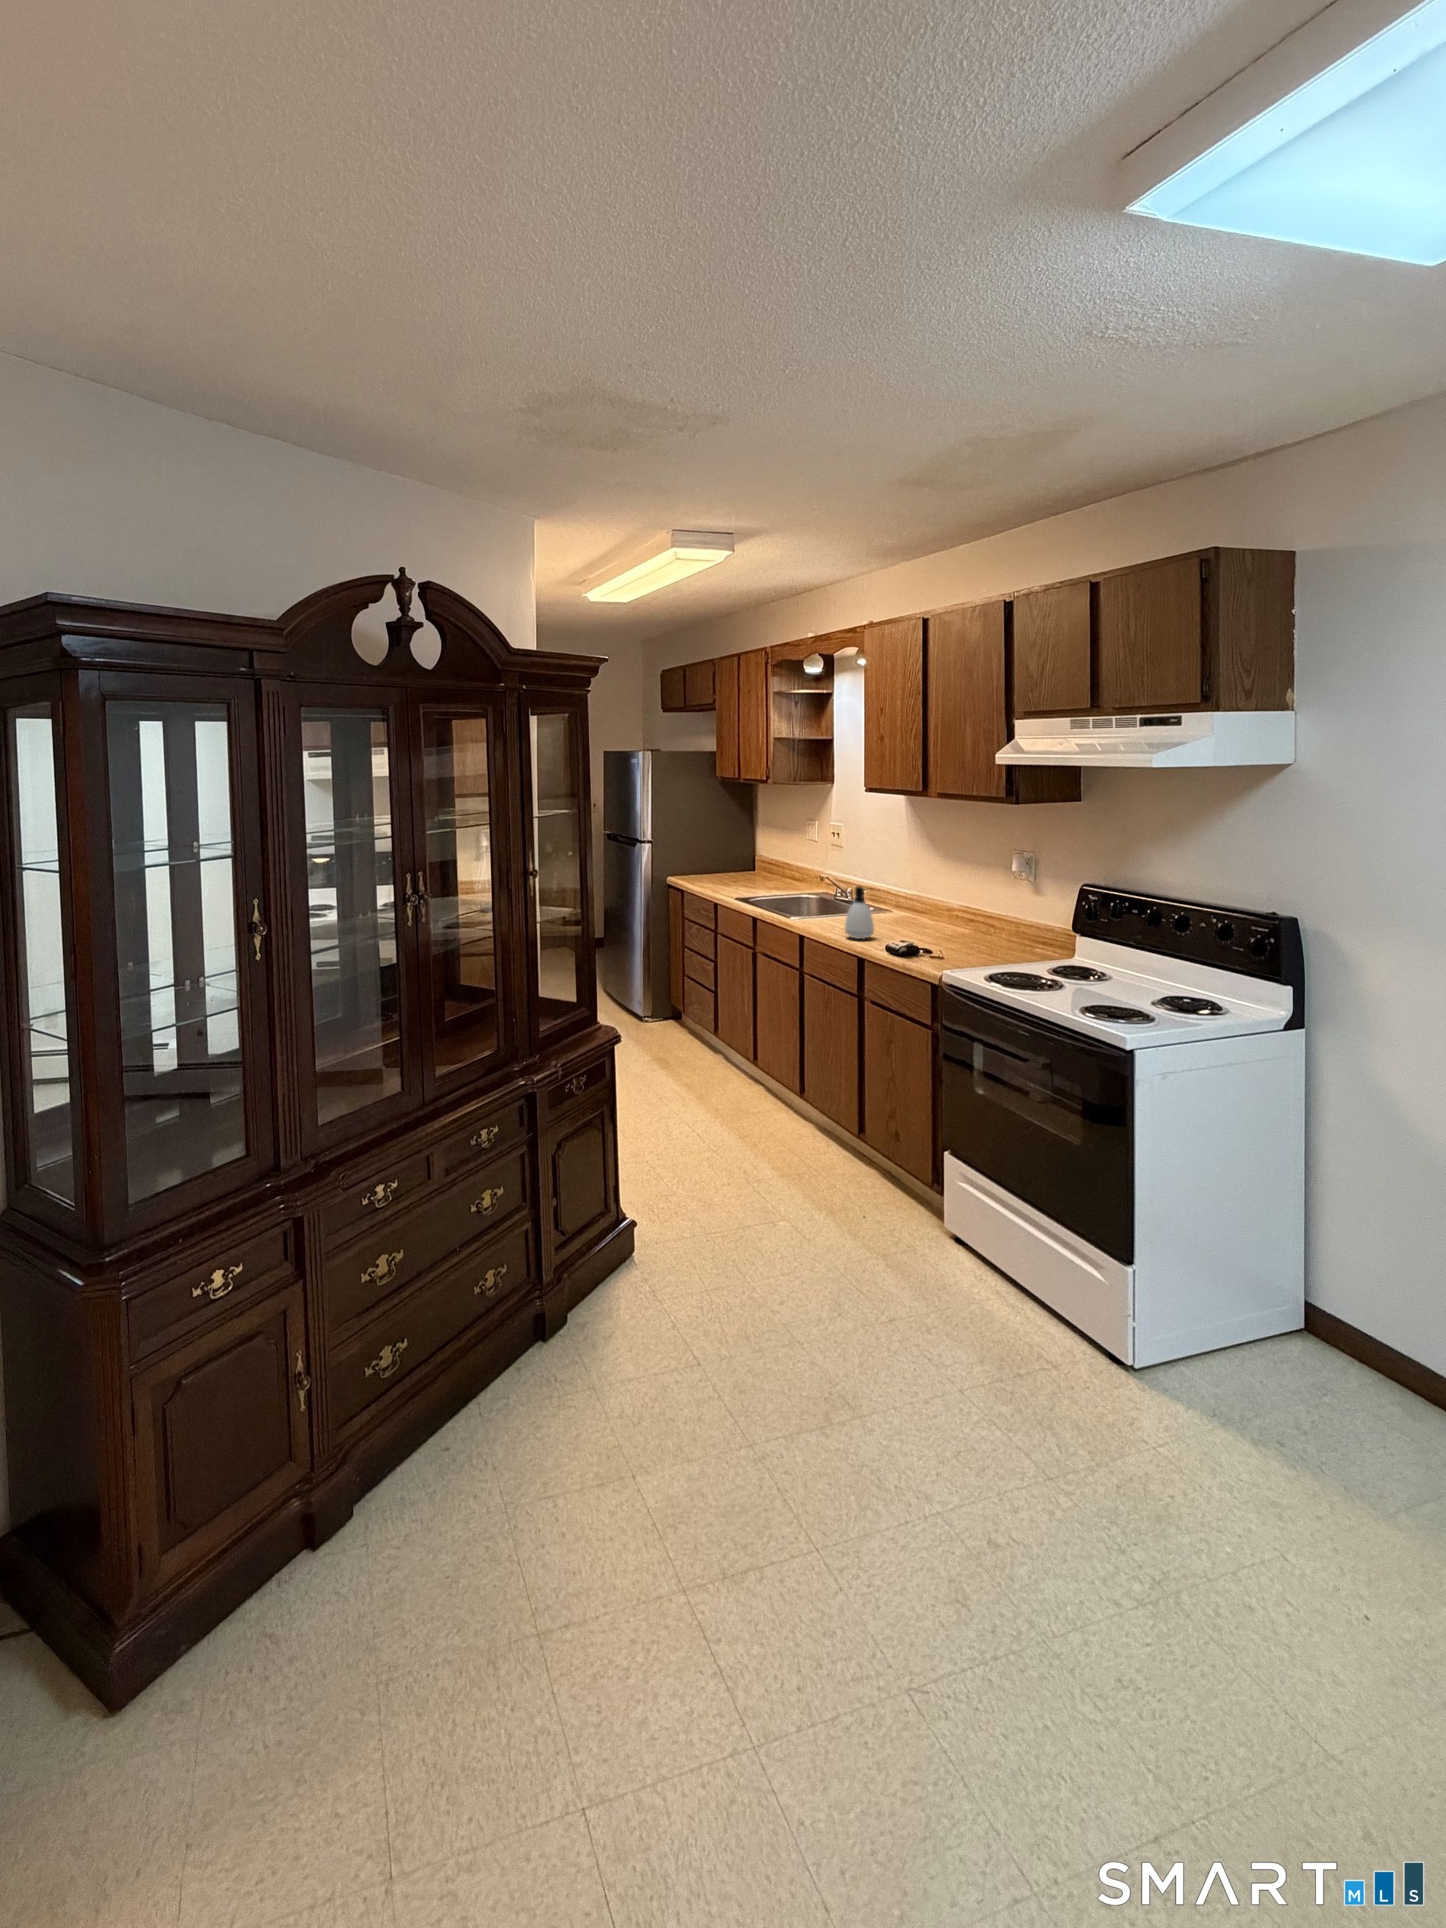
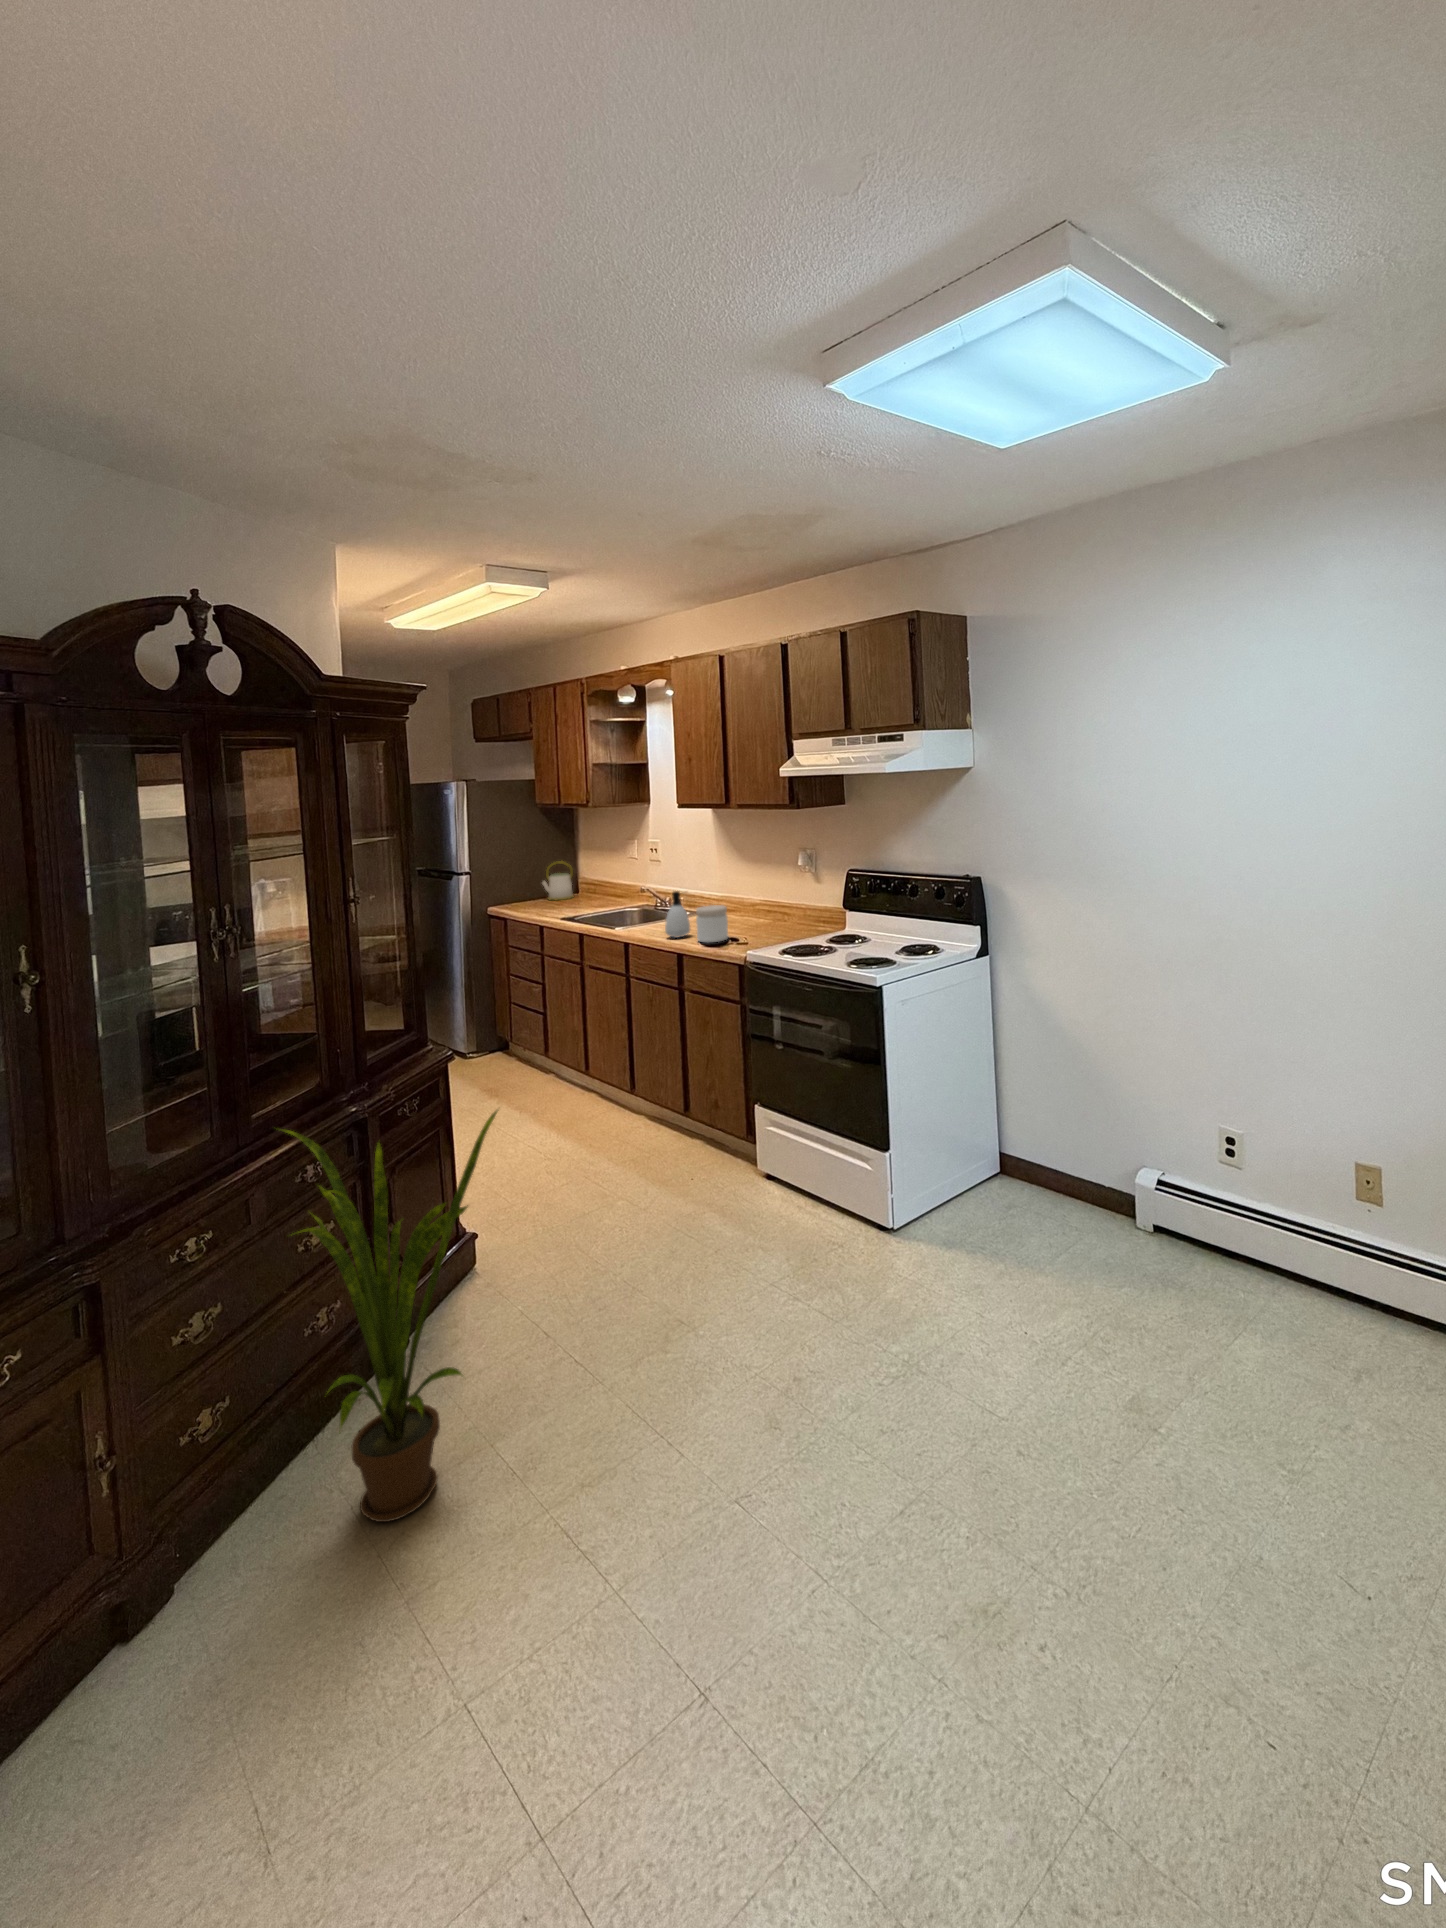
kettle: none [718,837,750,877] -> present [542,861,574,900]
jar: none [882,908,919,951] -> present [696,905,728,943]
house plant: none [444,1093,657,1524] -> present [282,1110,497,1522]

